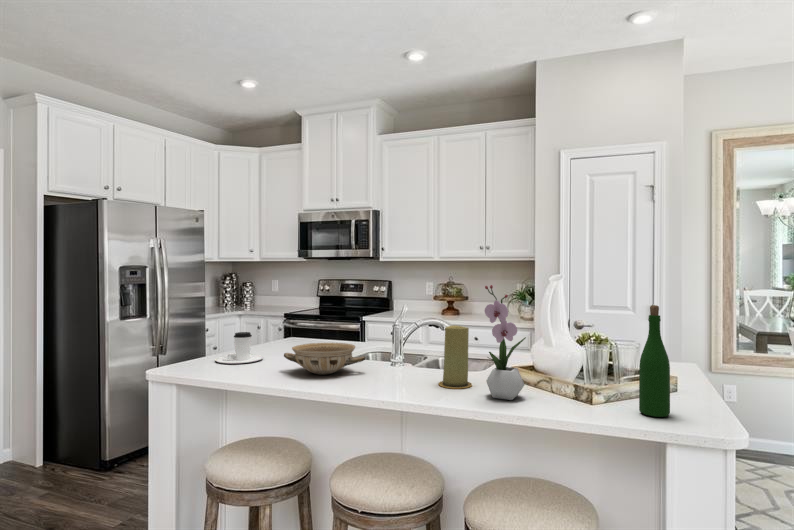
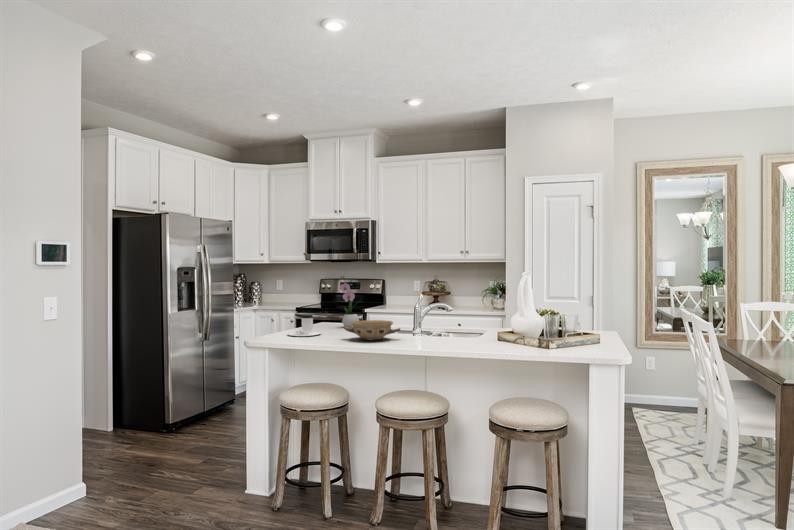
flower arrangement: present [485,285,526,400] -> present [340,276,359,328]
wine bottle: present [639,305,670,417] -> none [576,289,593,353]
candle: present [438,326,472,388] -> none [453,306,474,345]

